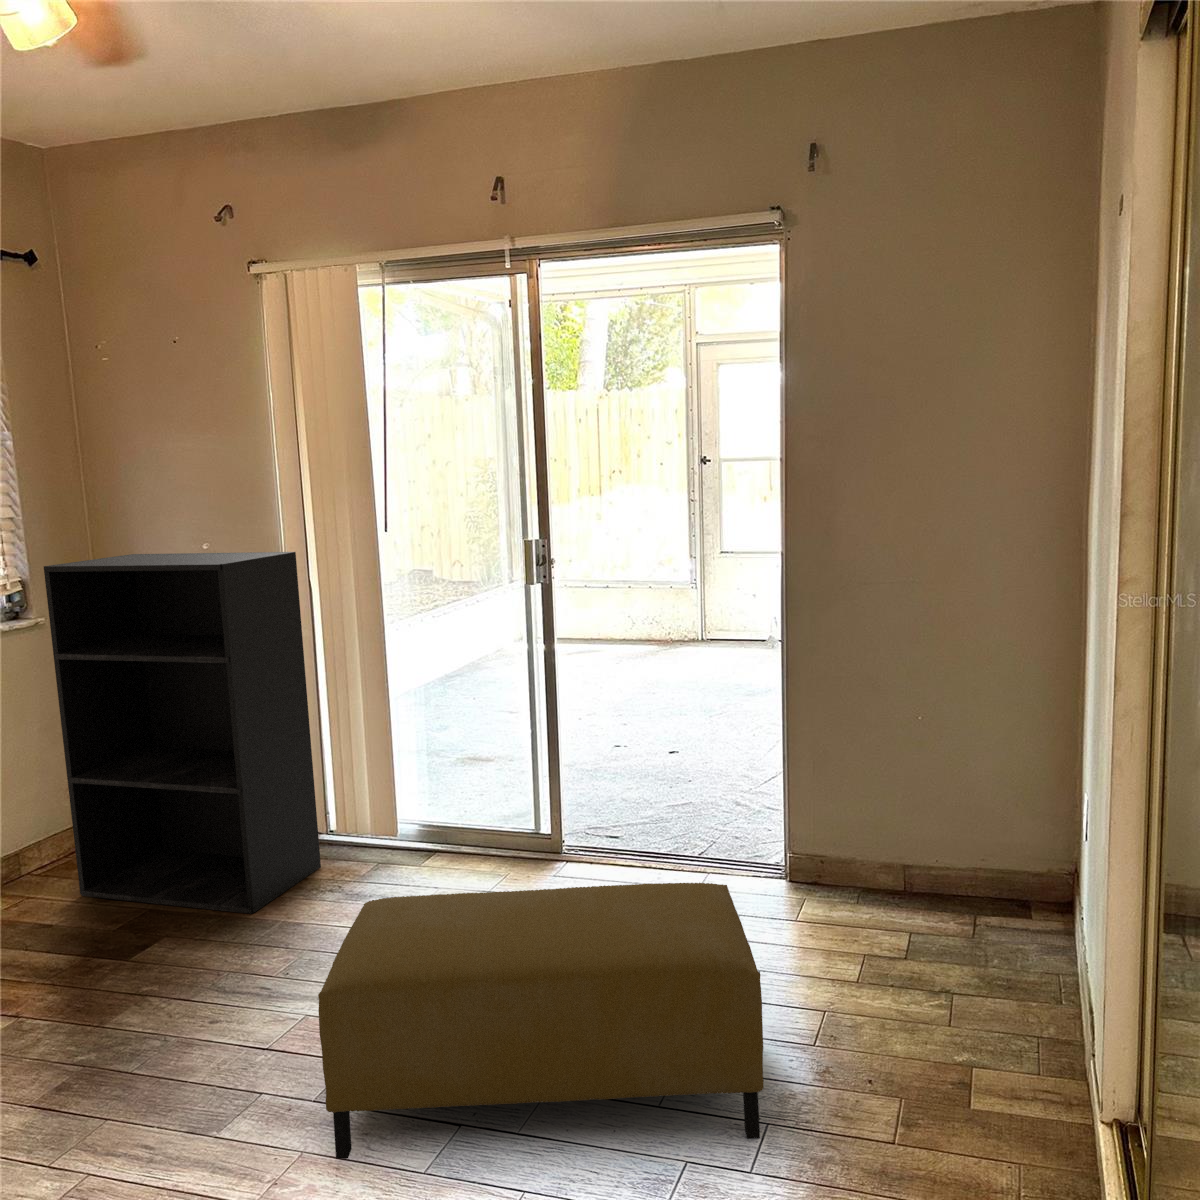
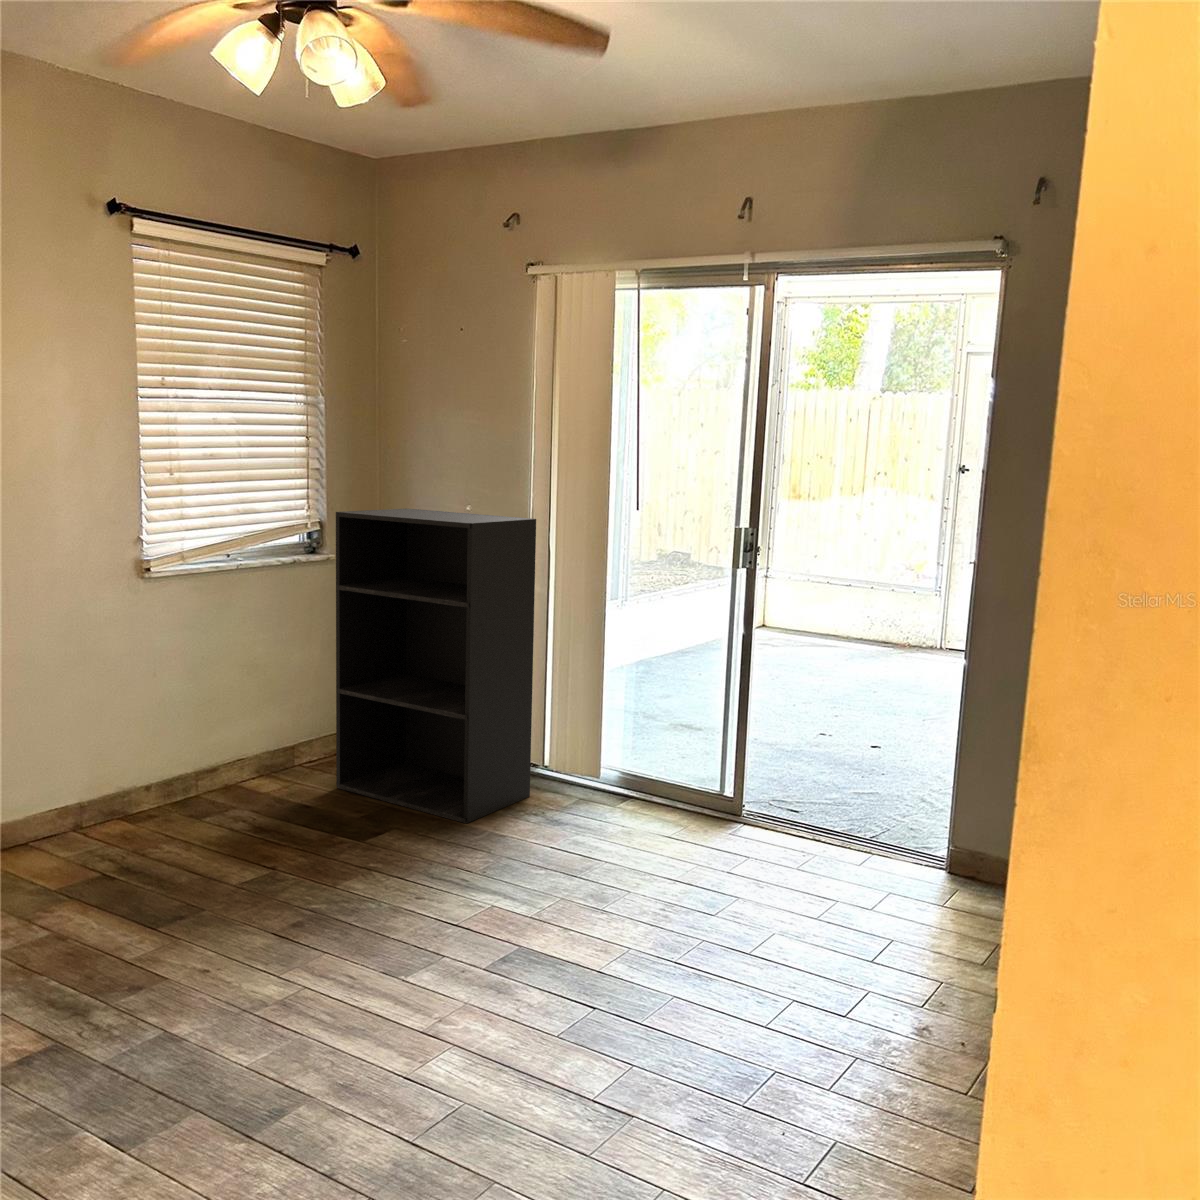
ottoman: present [318,883,764,1159] -> none [488,815,862,1069]

